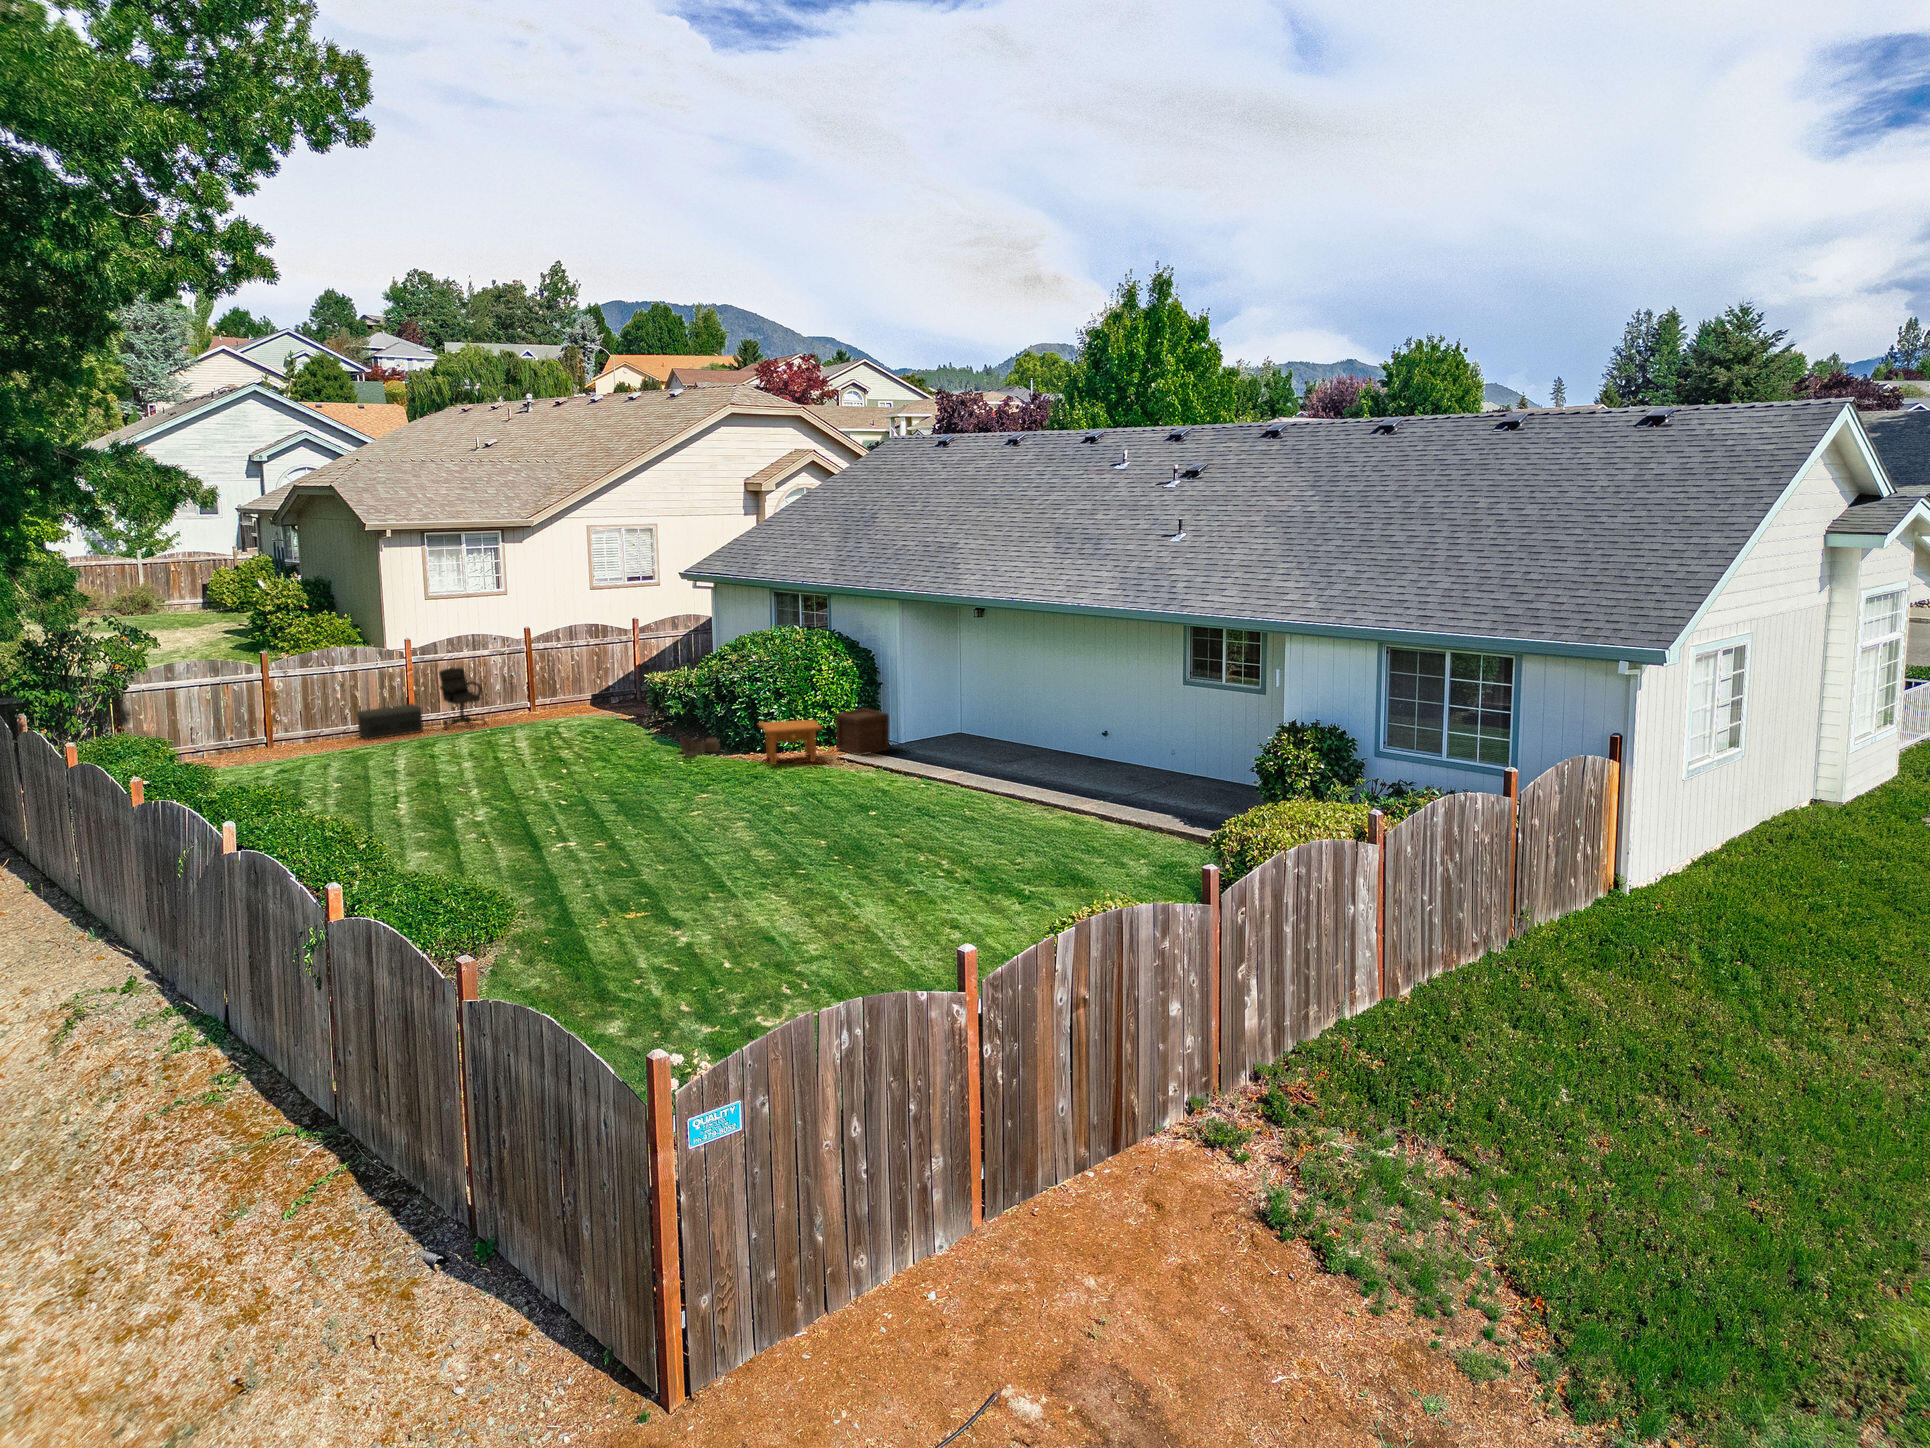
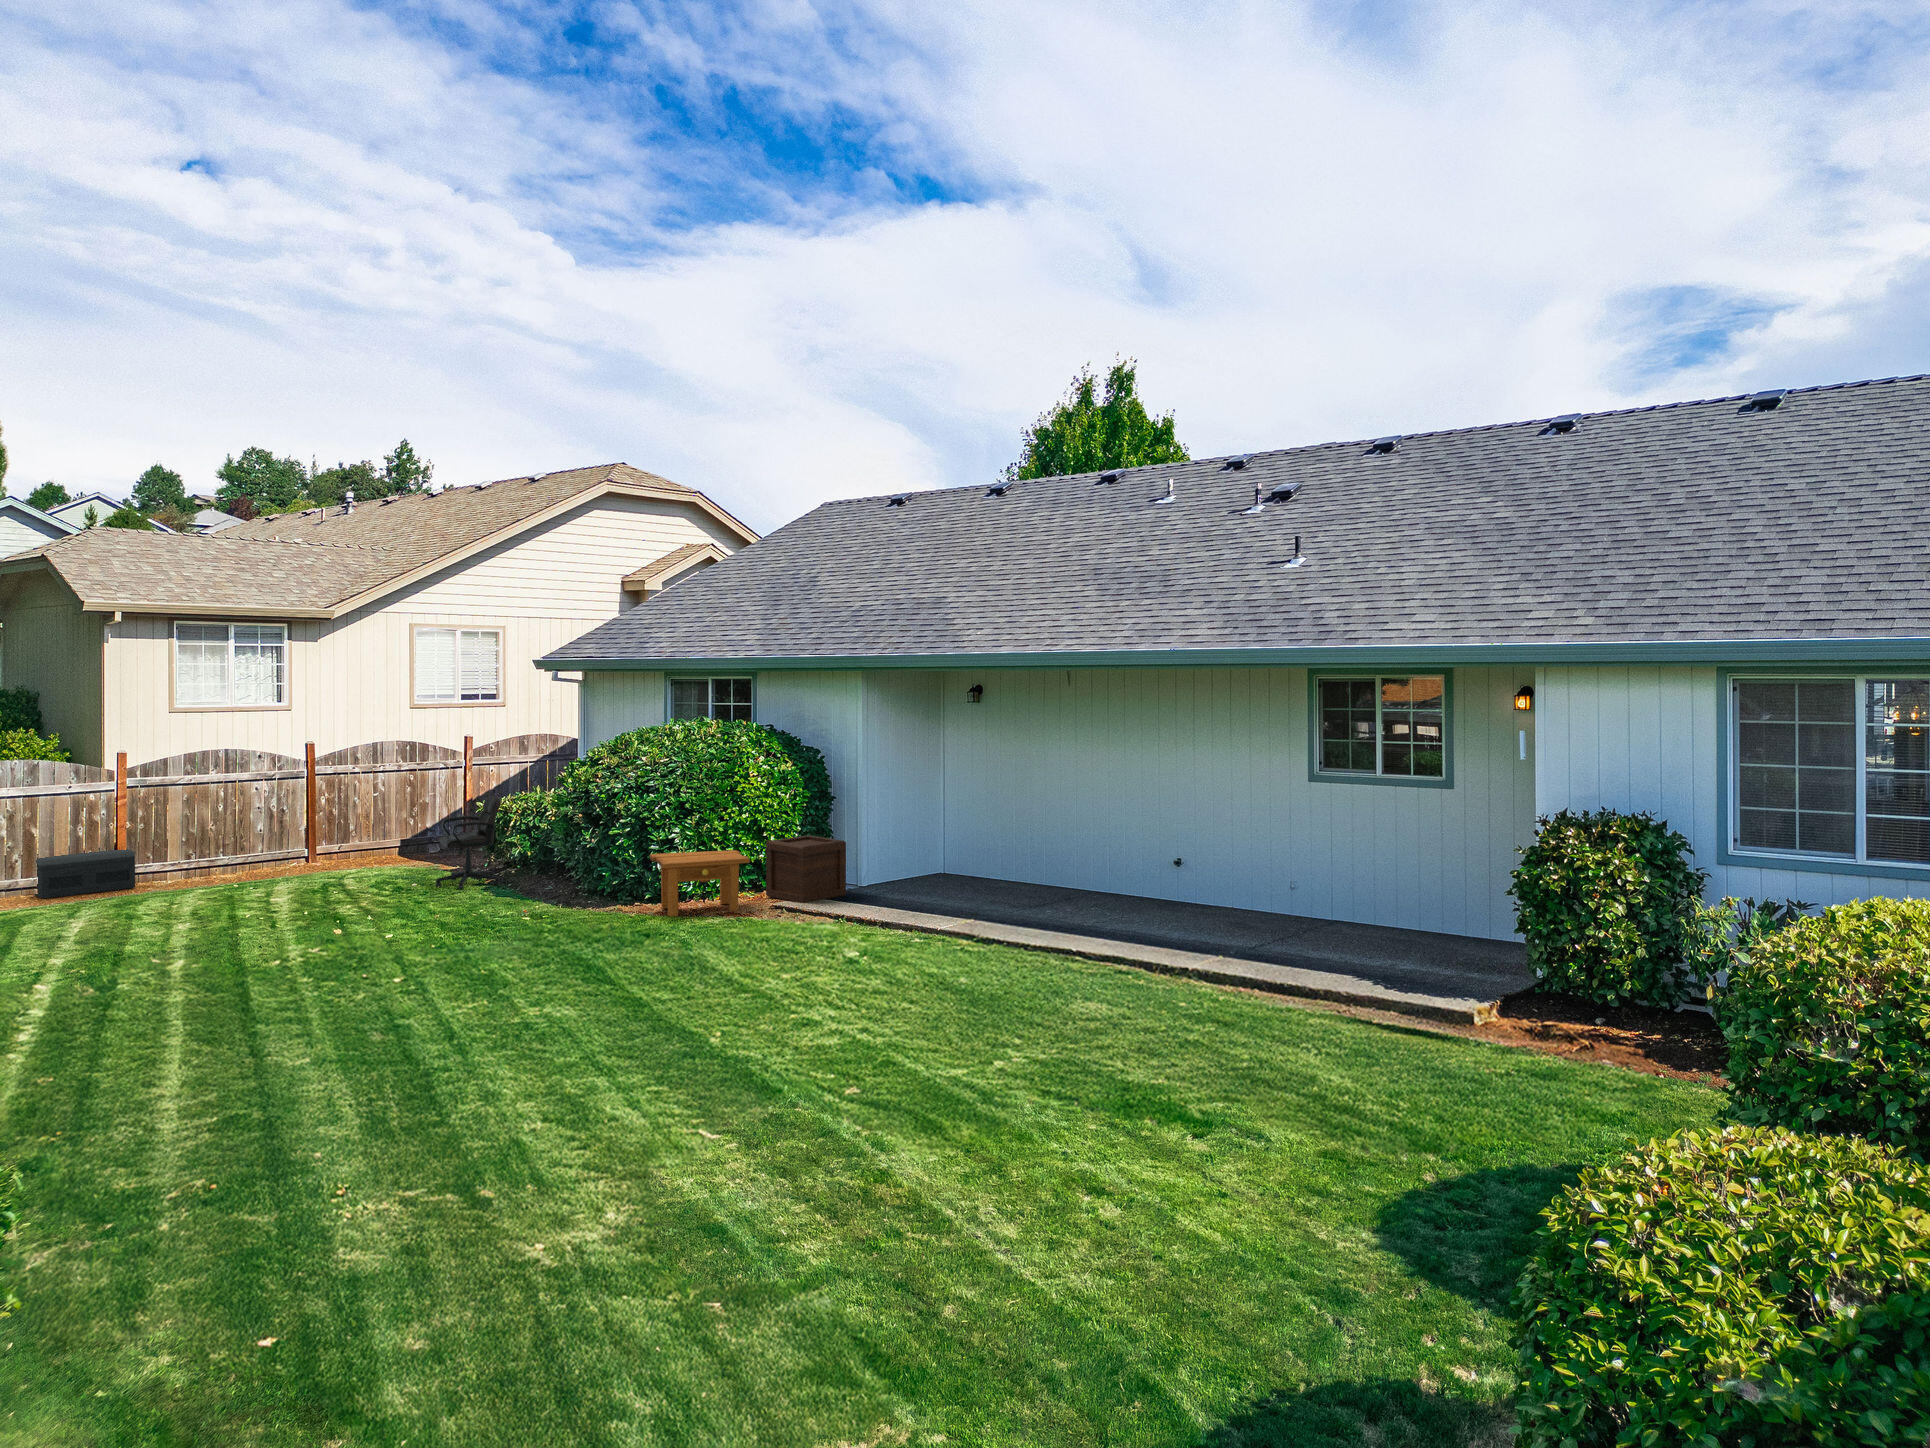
chair: present [439,668,486,730] -> present [436,796,501,890]
woven basket: present [680,737,720,758] -> none [528,879,589,912]

